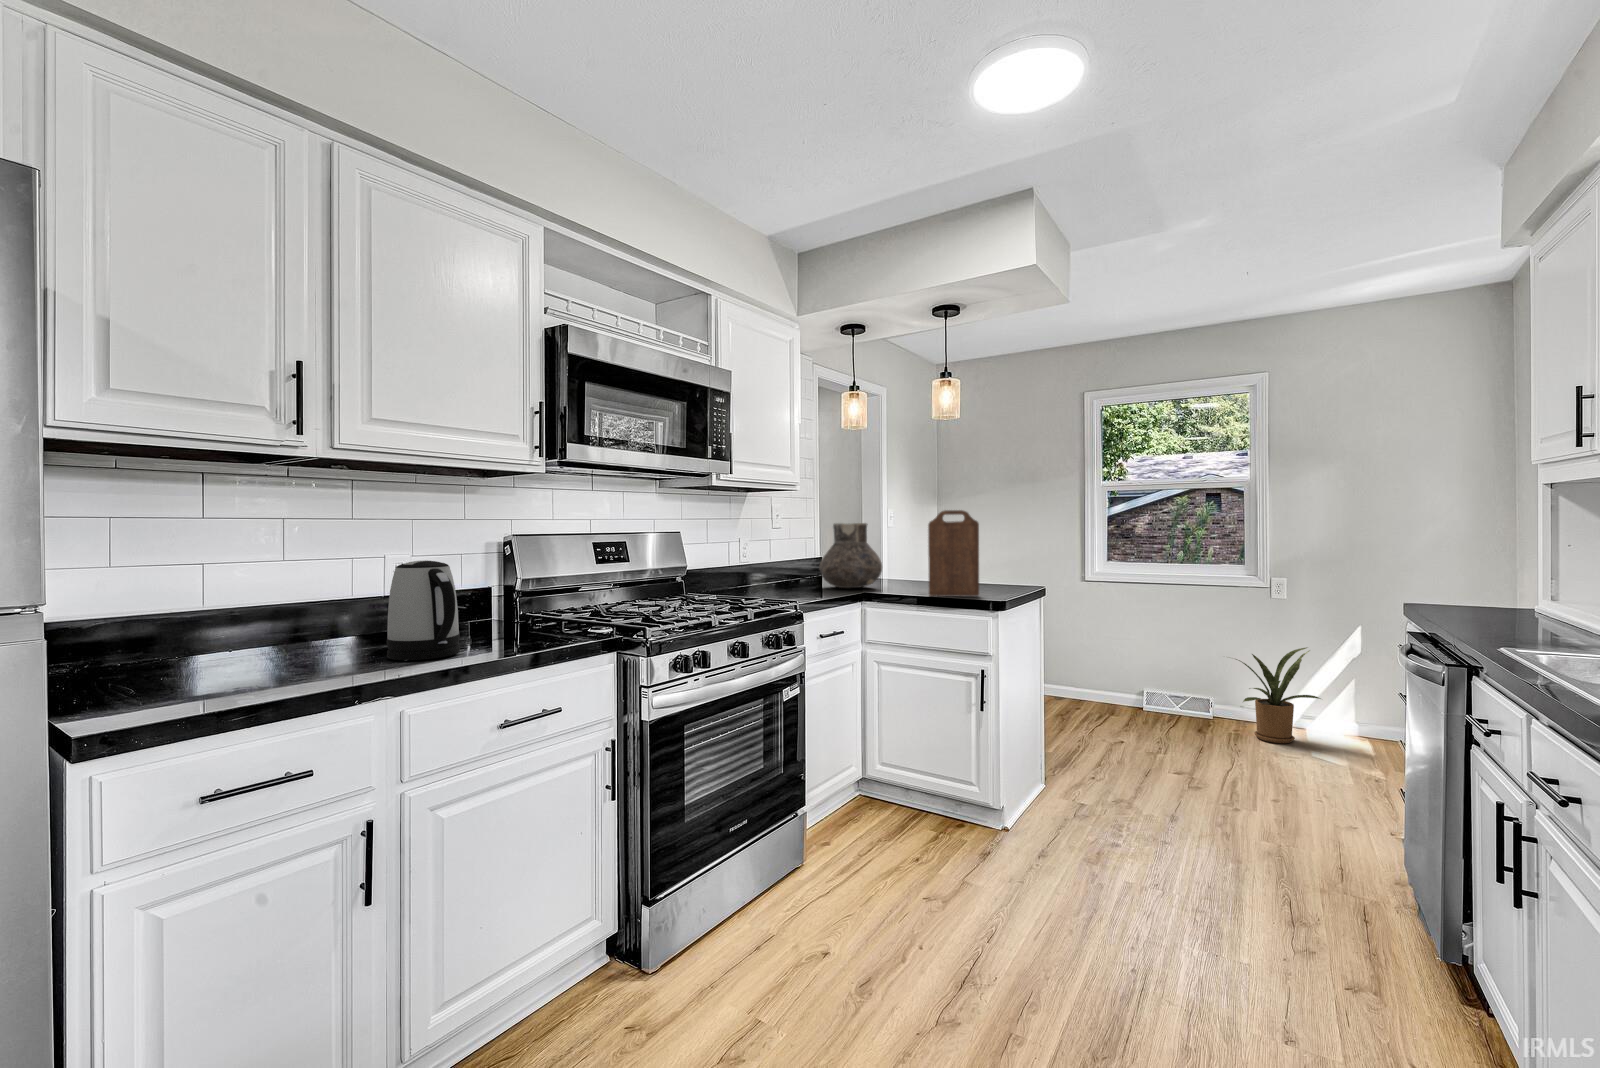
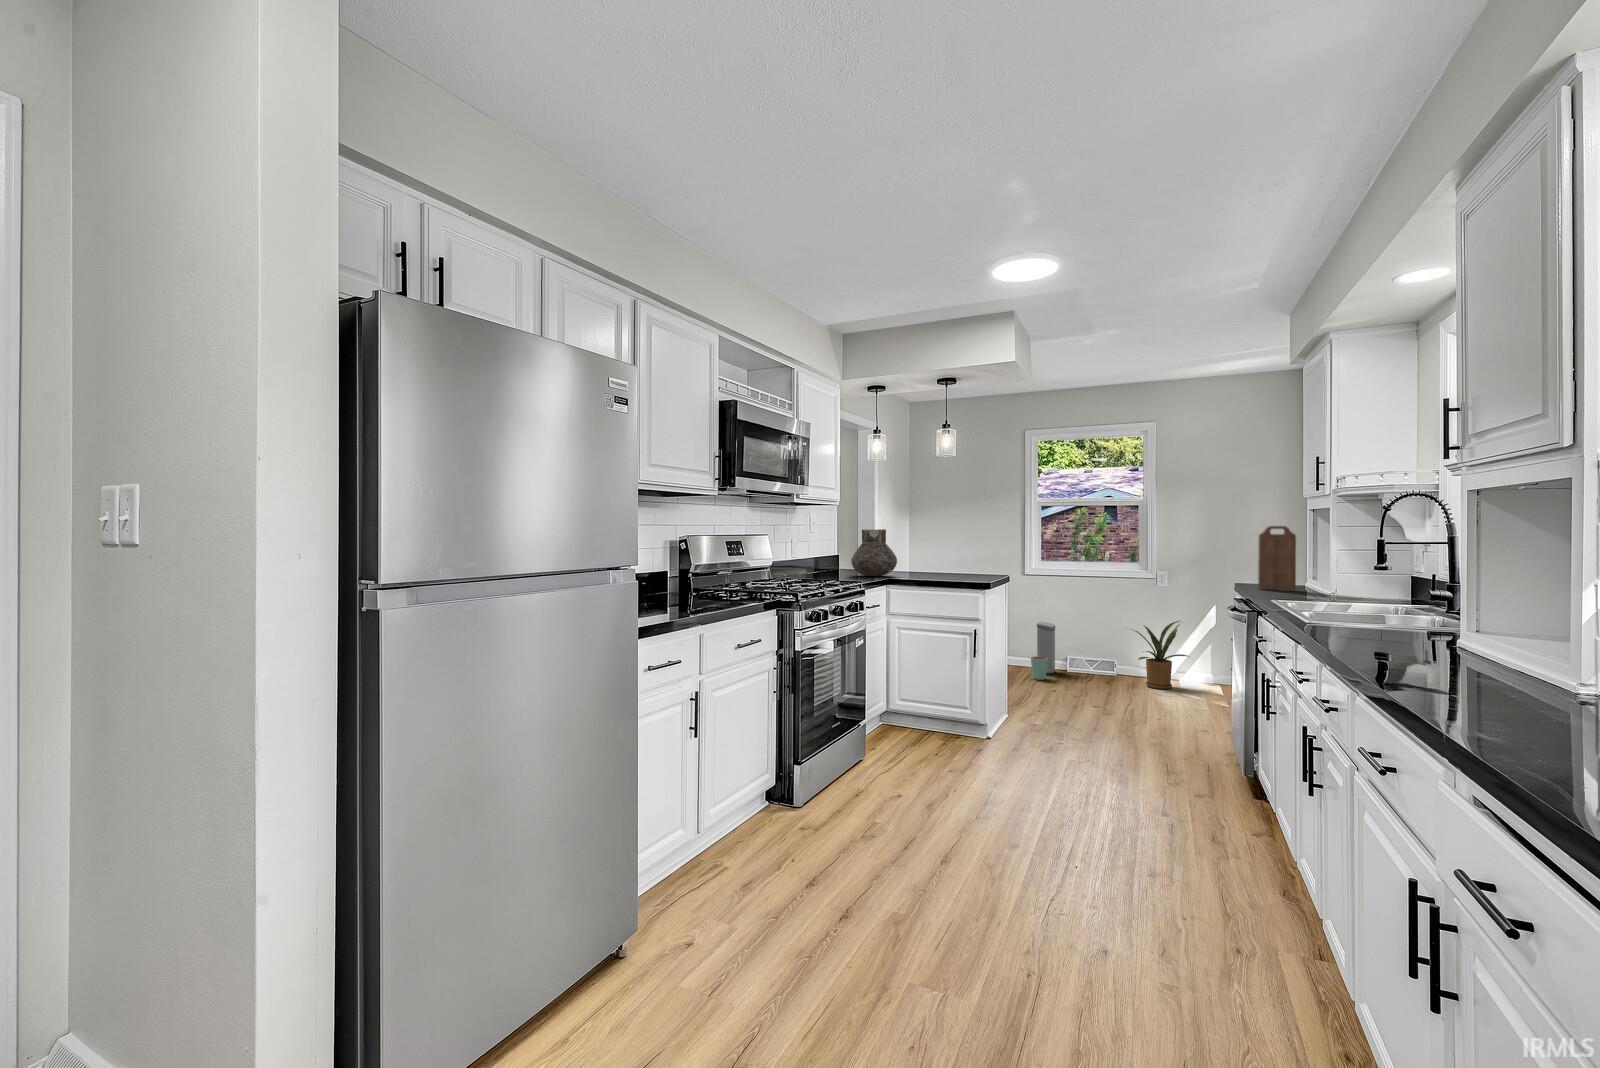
cutting board: present [928,510,979,596] -> present [1258,526,1296,590]
kettle: present [387,560,460,661] -> none [672,550,718,608]
trash can: none [1091,643,1127,723] -> present [1031,621,1055,680]

